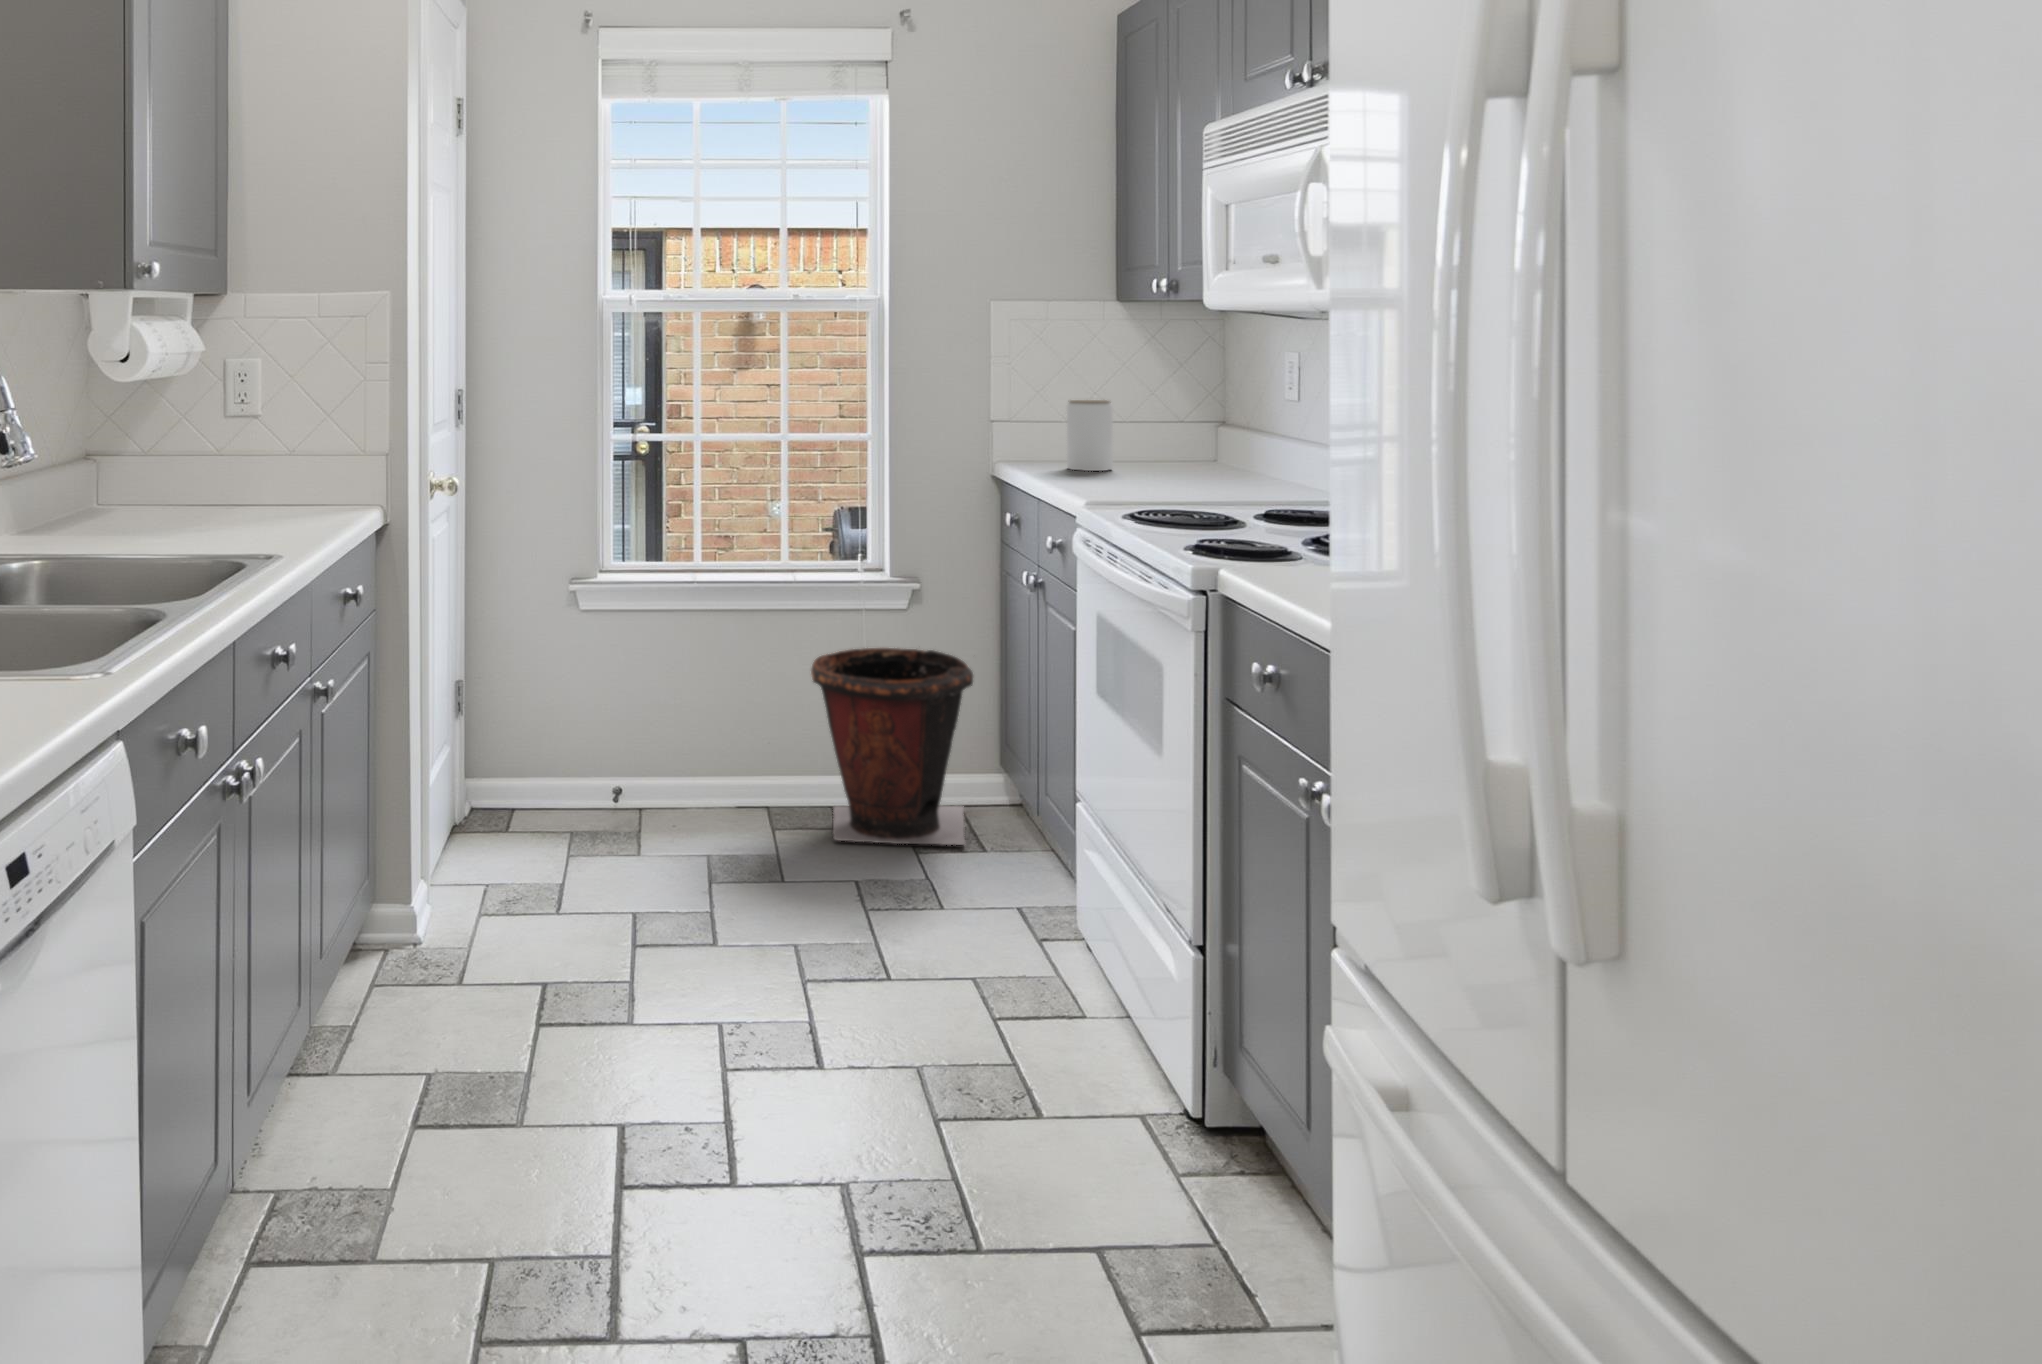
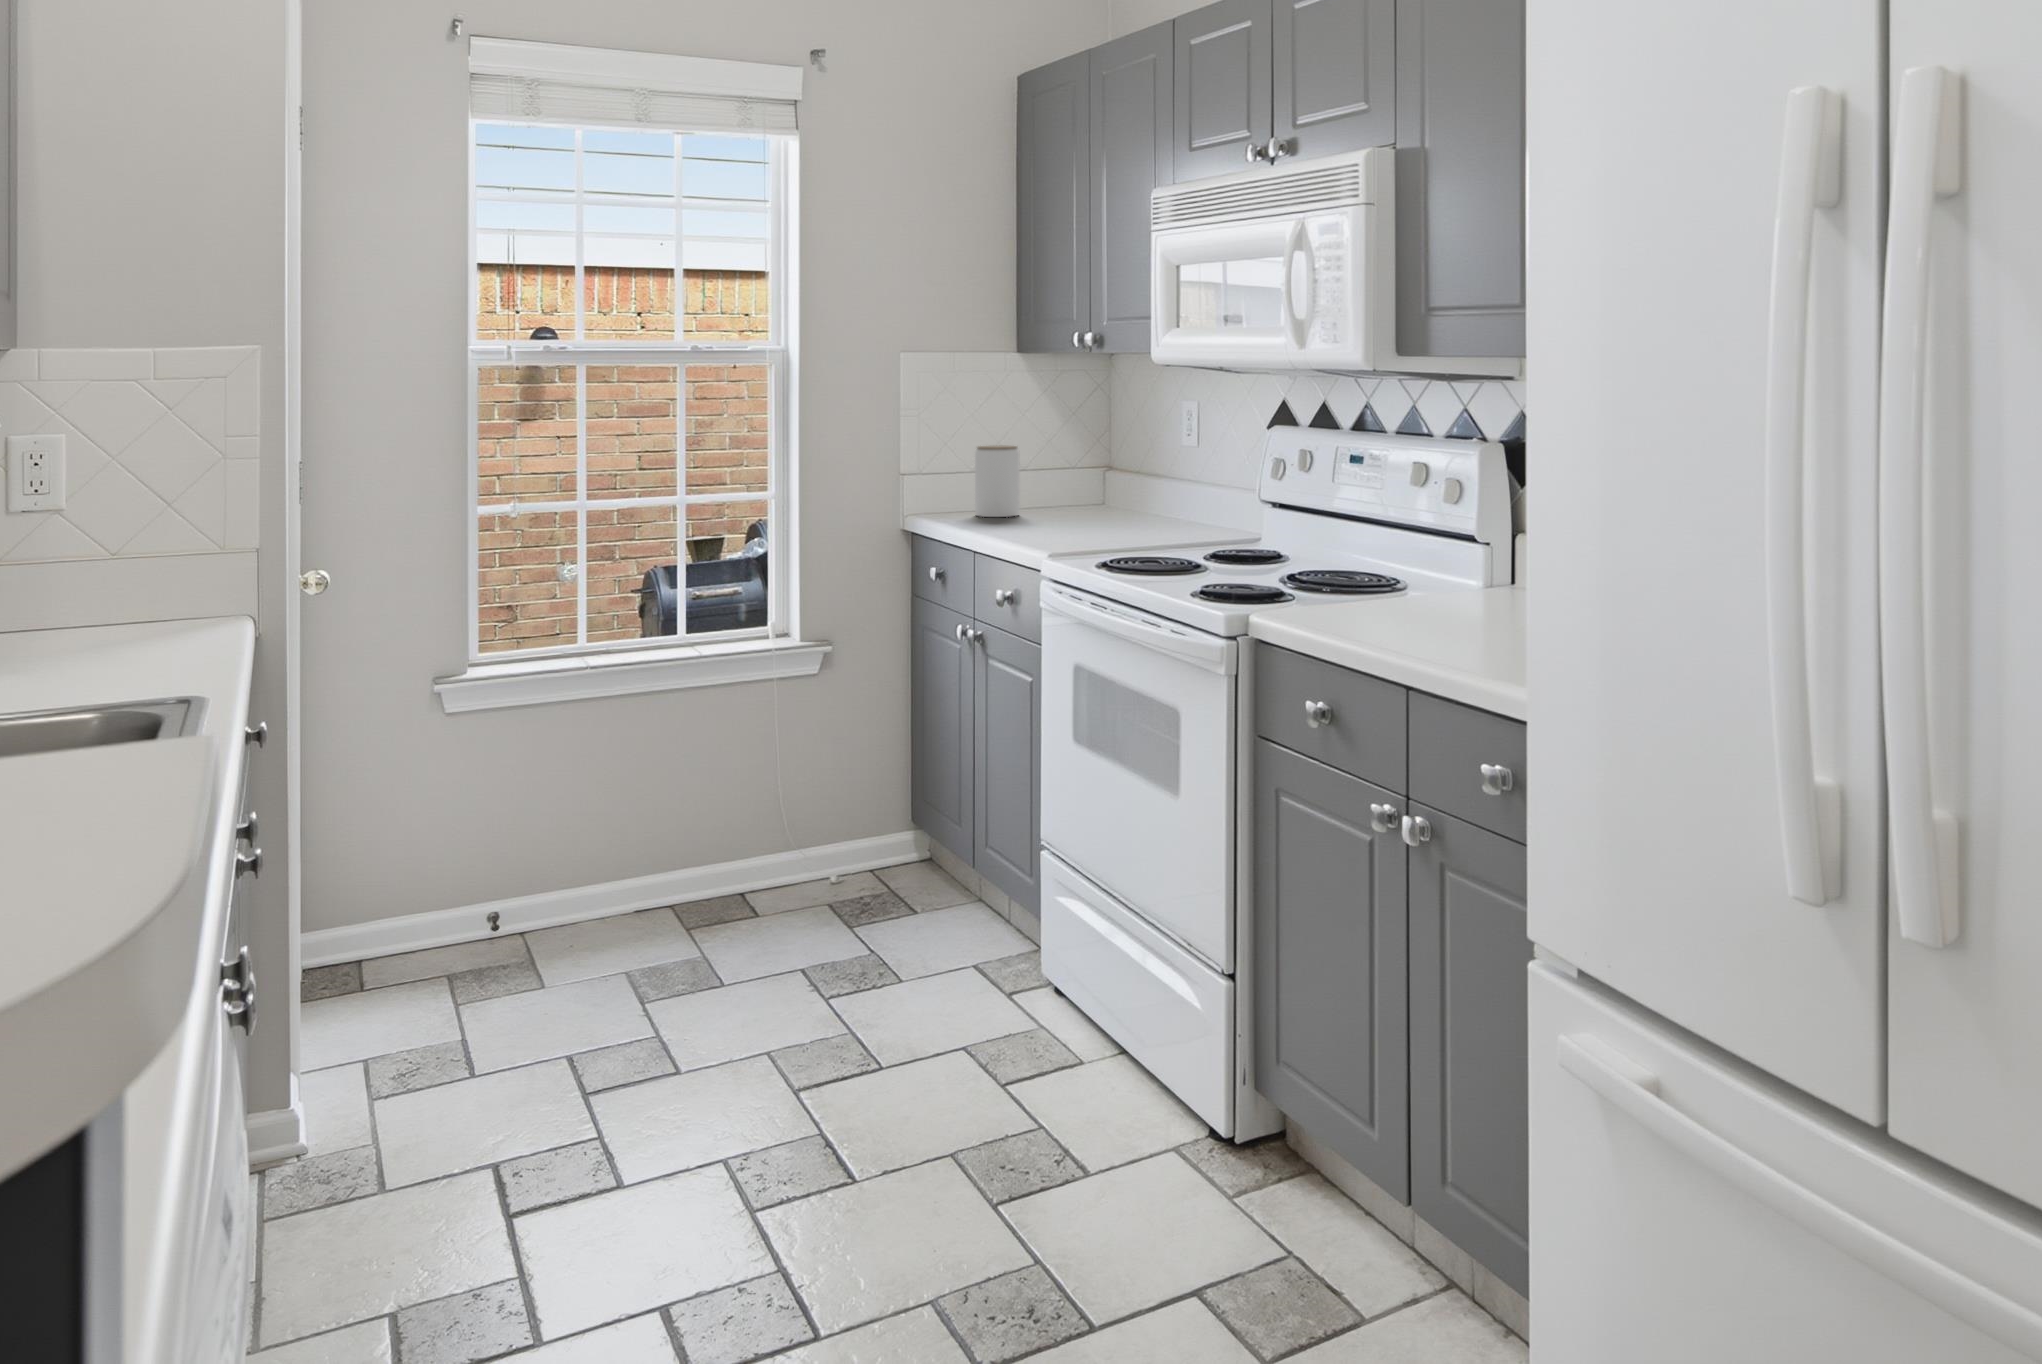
waste bin: present [811,648,973,845] -> none [724,710,903,933]

